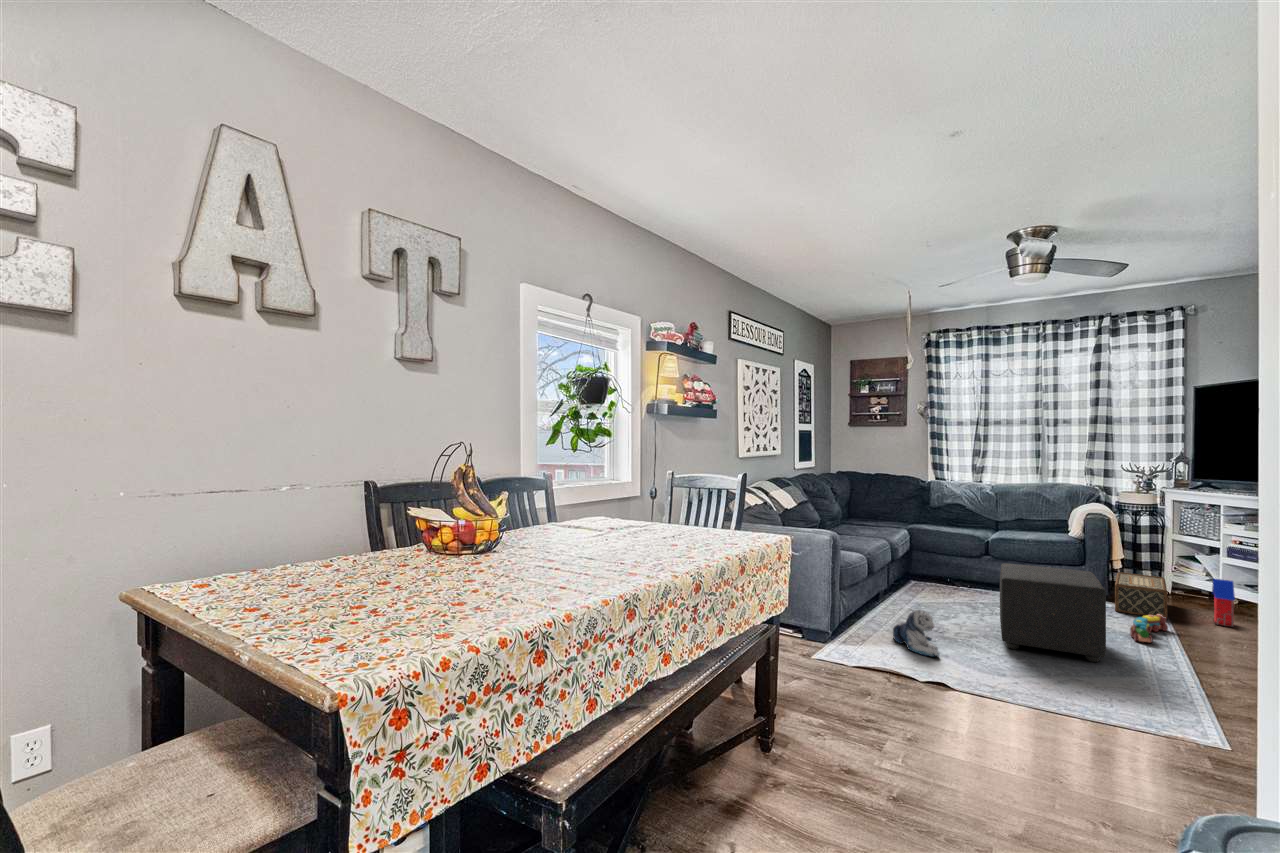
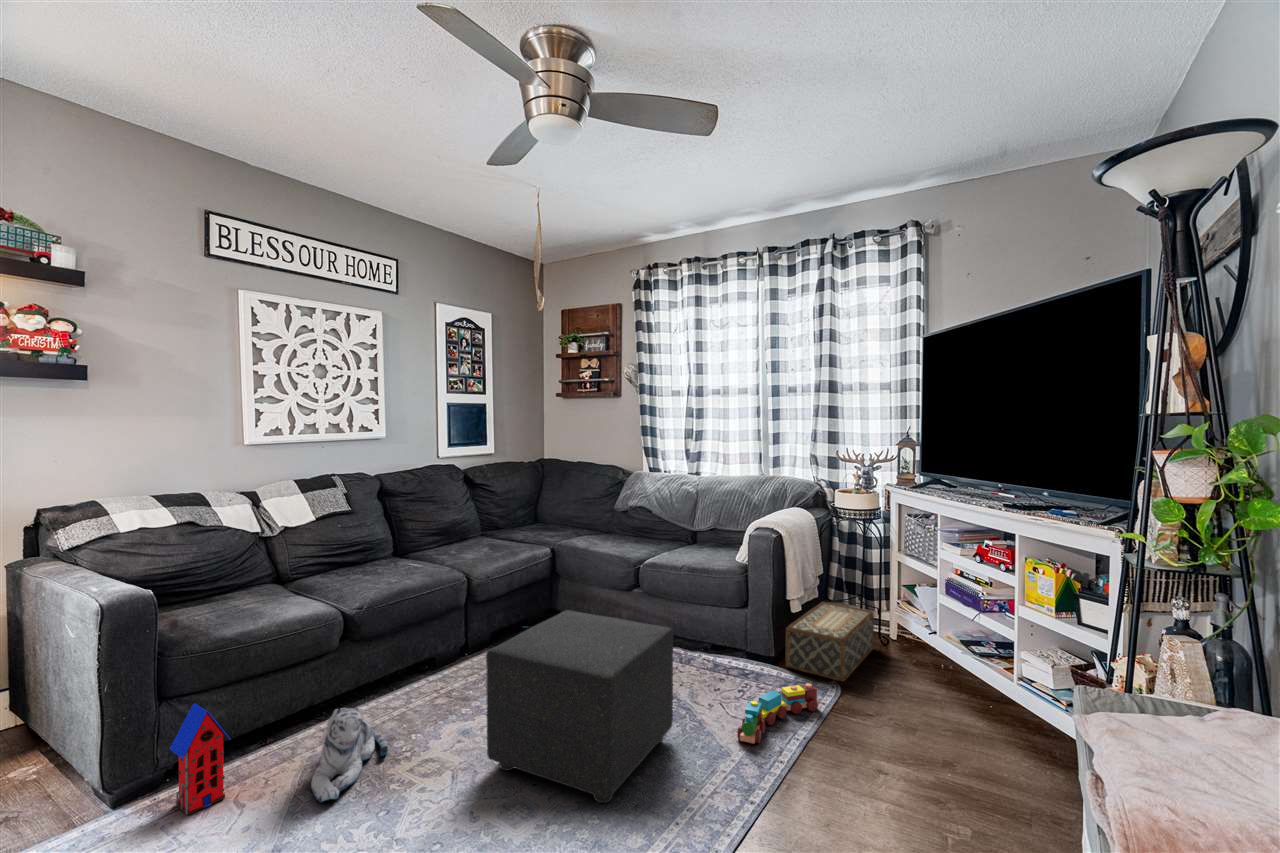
toy house: present [1212,579,1235,627] -> present [170,703,231,815]

